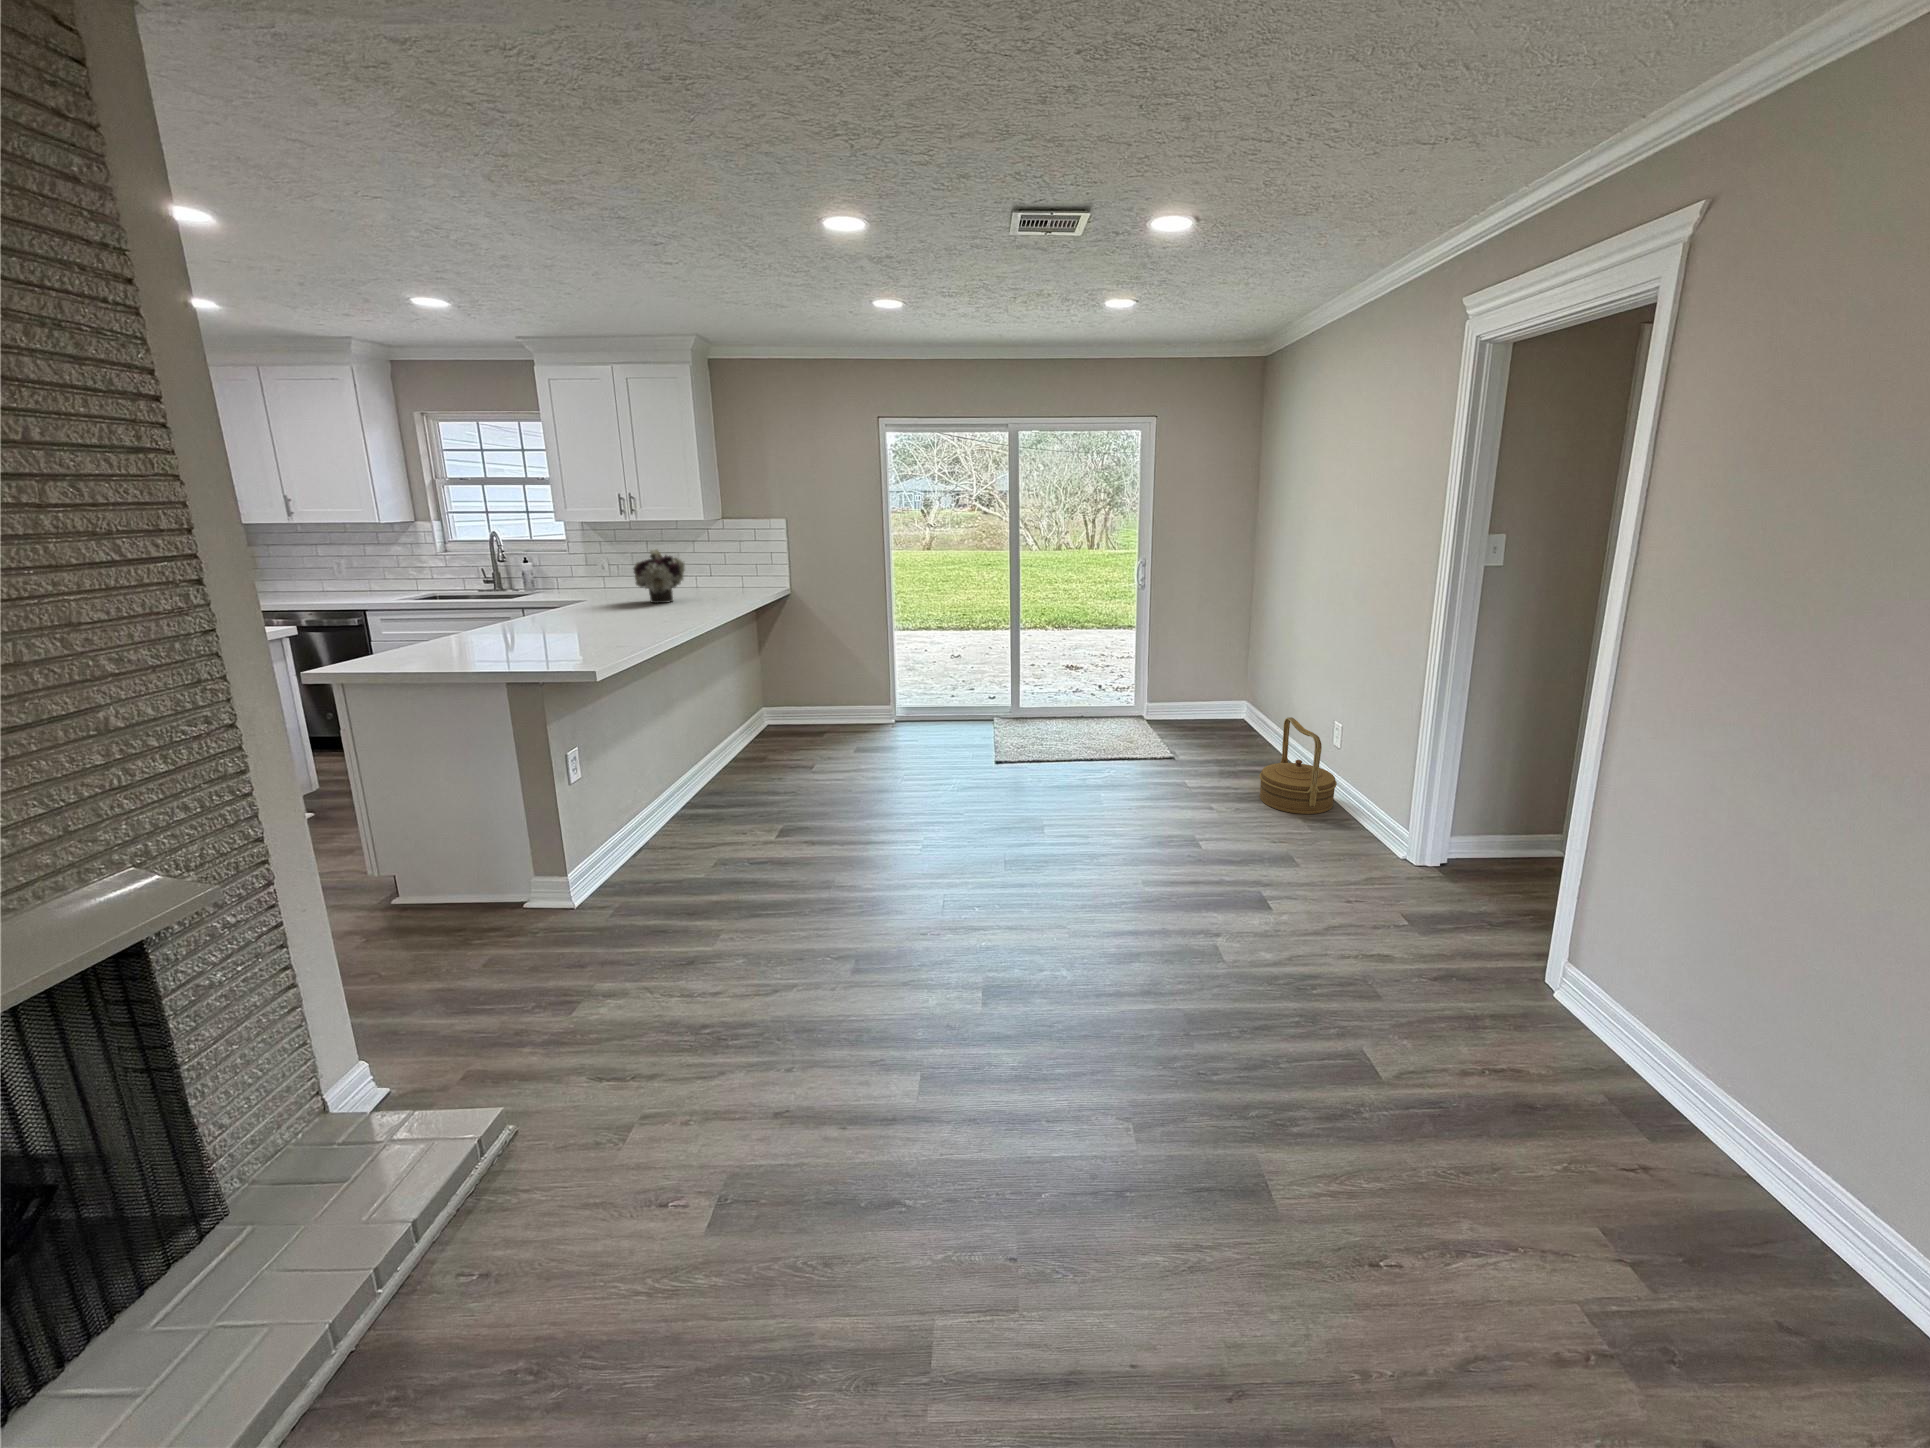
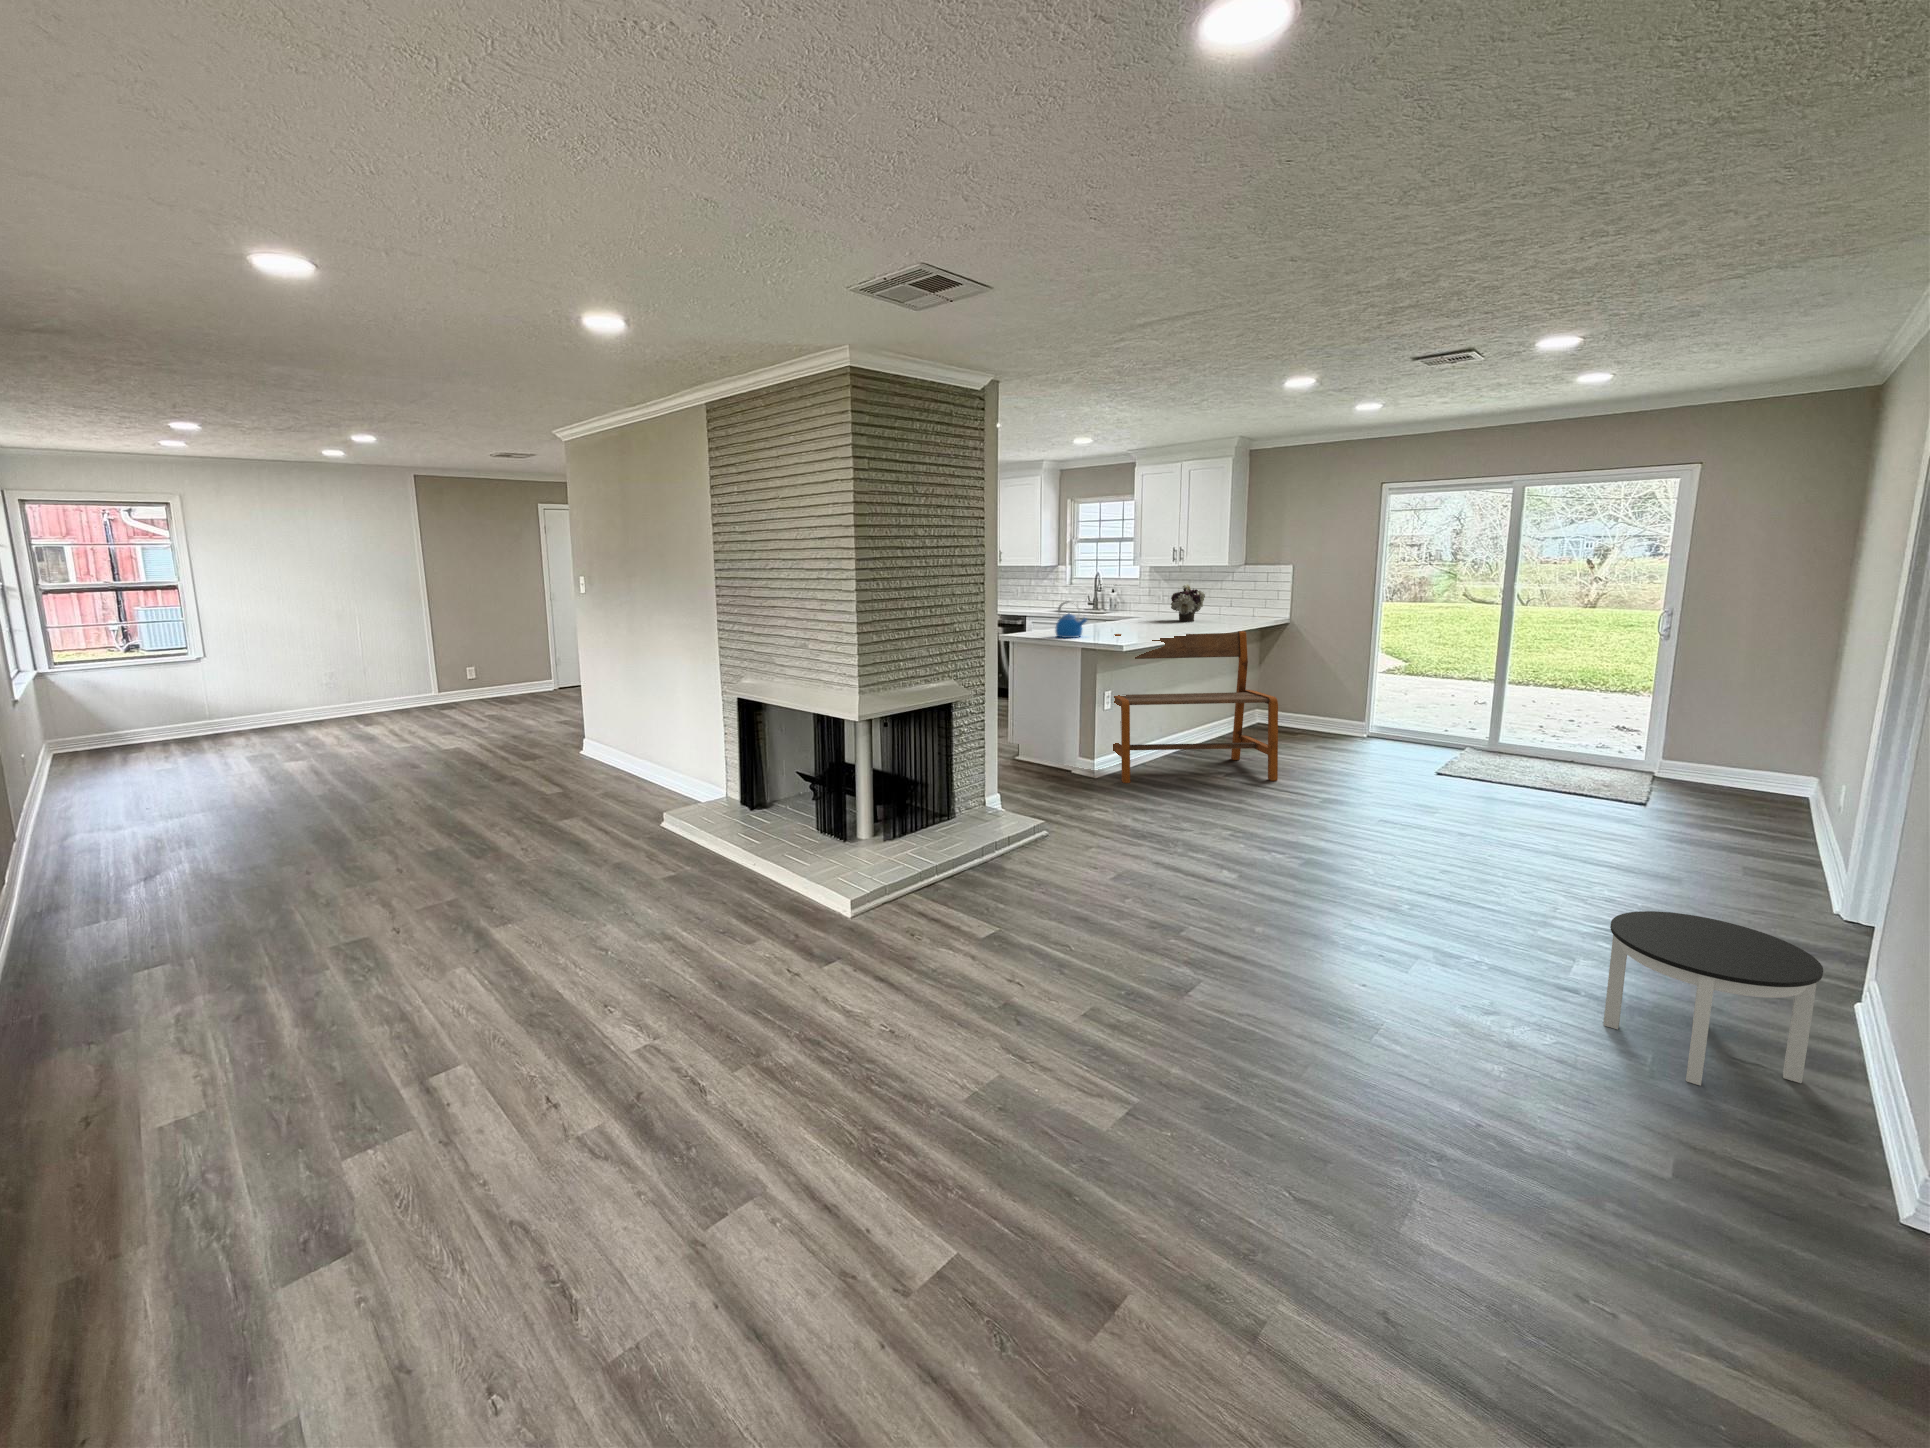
kettle: none [438,589,509,660] -> present [1055,601,1087,638]
bench: none [564,616,852,897] -> present [1113,631,1278,783]
woven basket: present [1260,717,1337,814] -> none [1705,773,1816,873]
round table: none [1543,985,1821,1278] -> present [1603,911,1823,1086]

